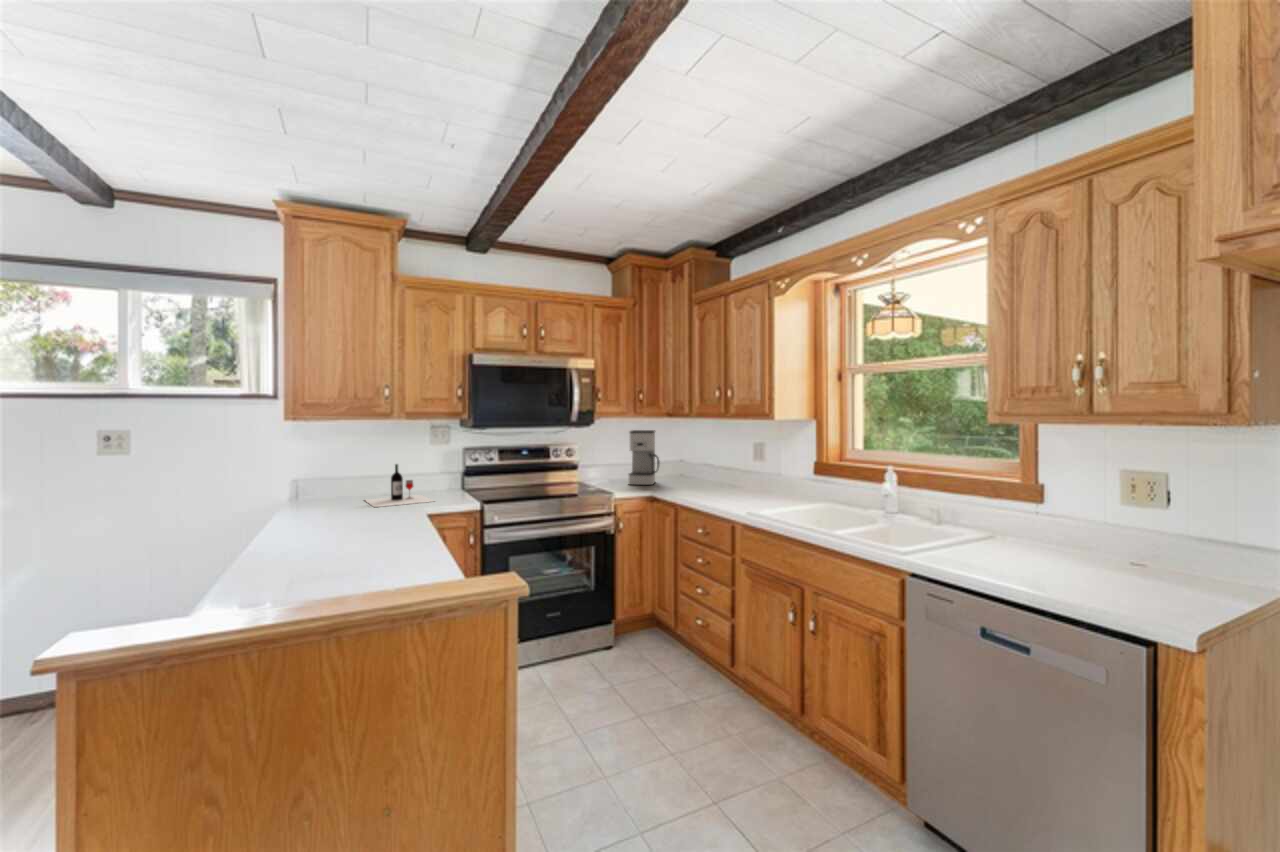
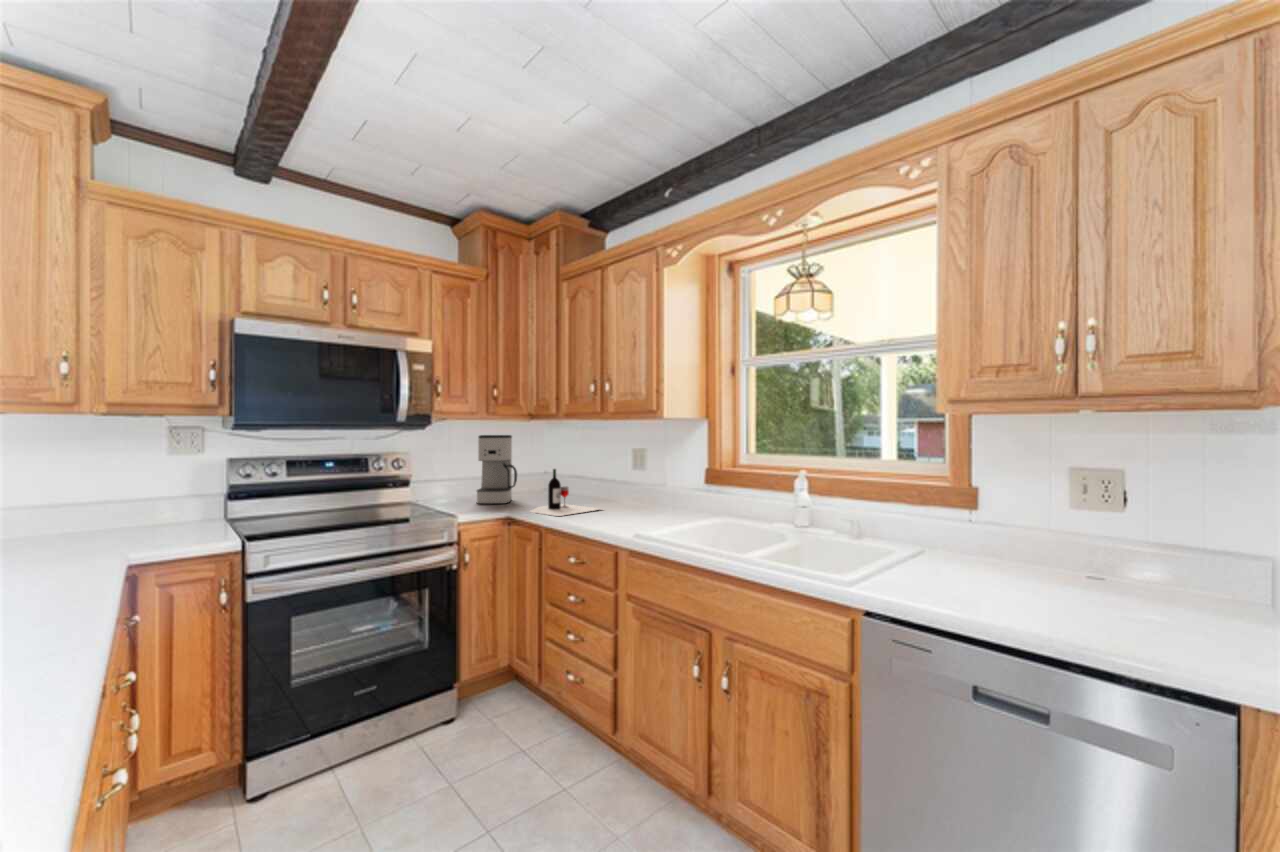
wine bottle: present [366,464,433,507] -> present [530,469,600,516]

